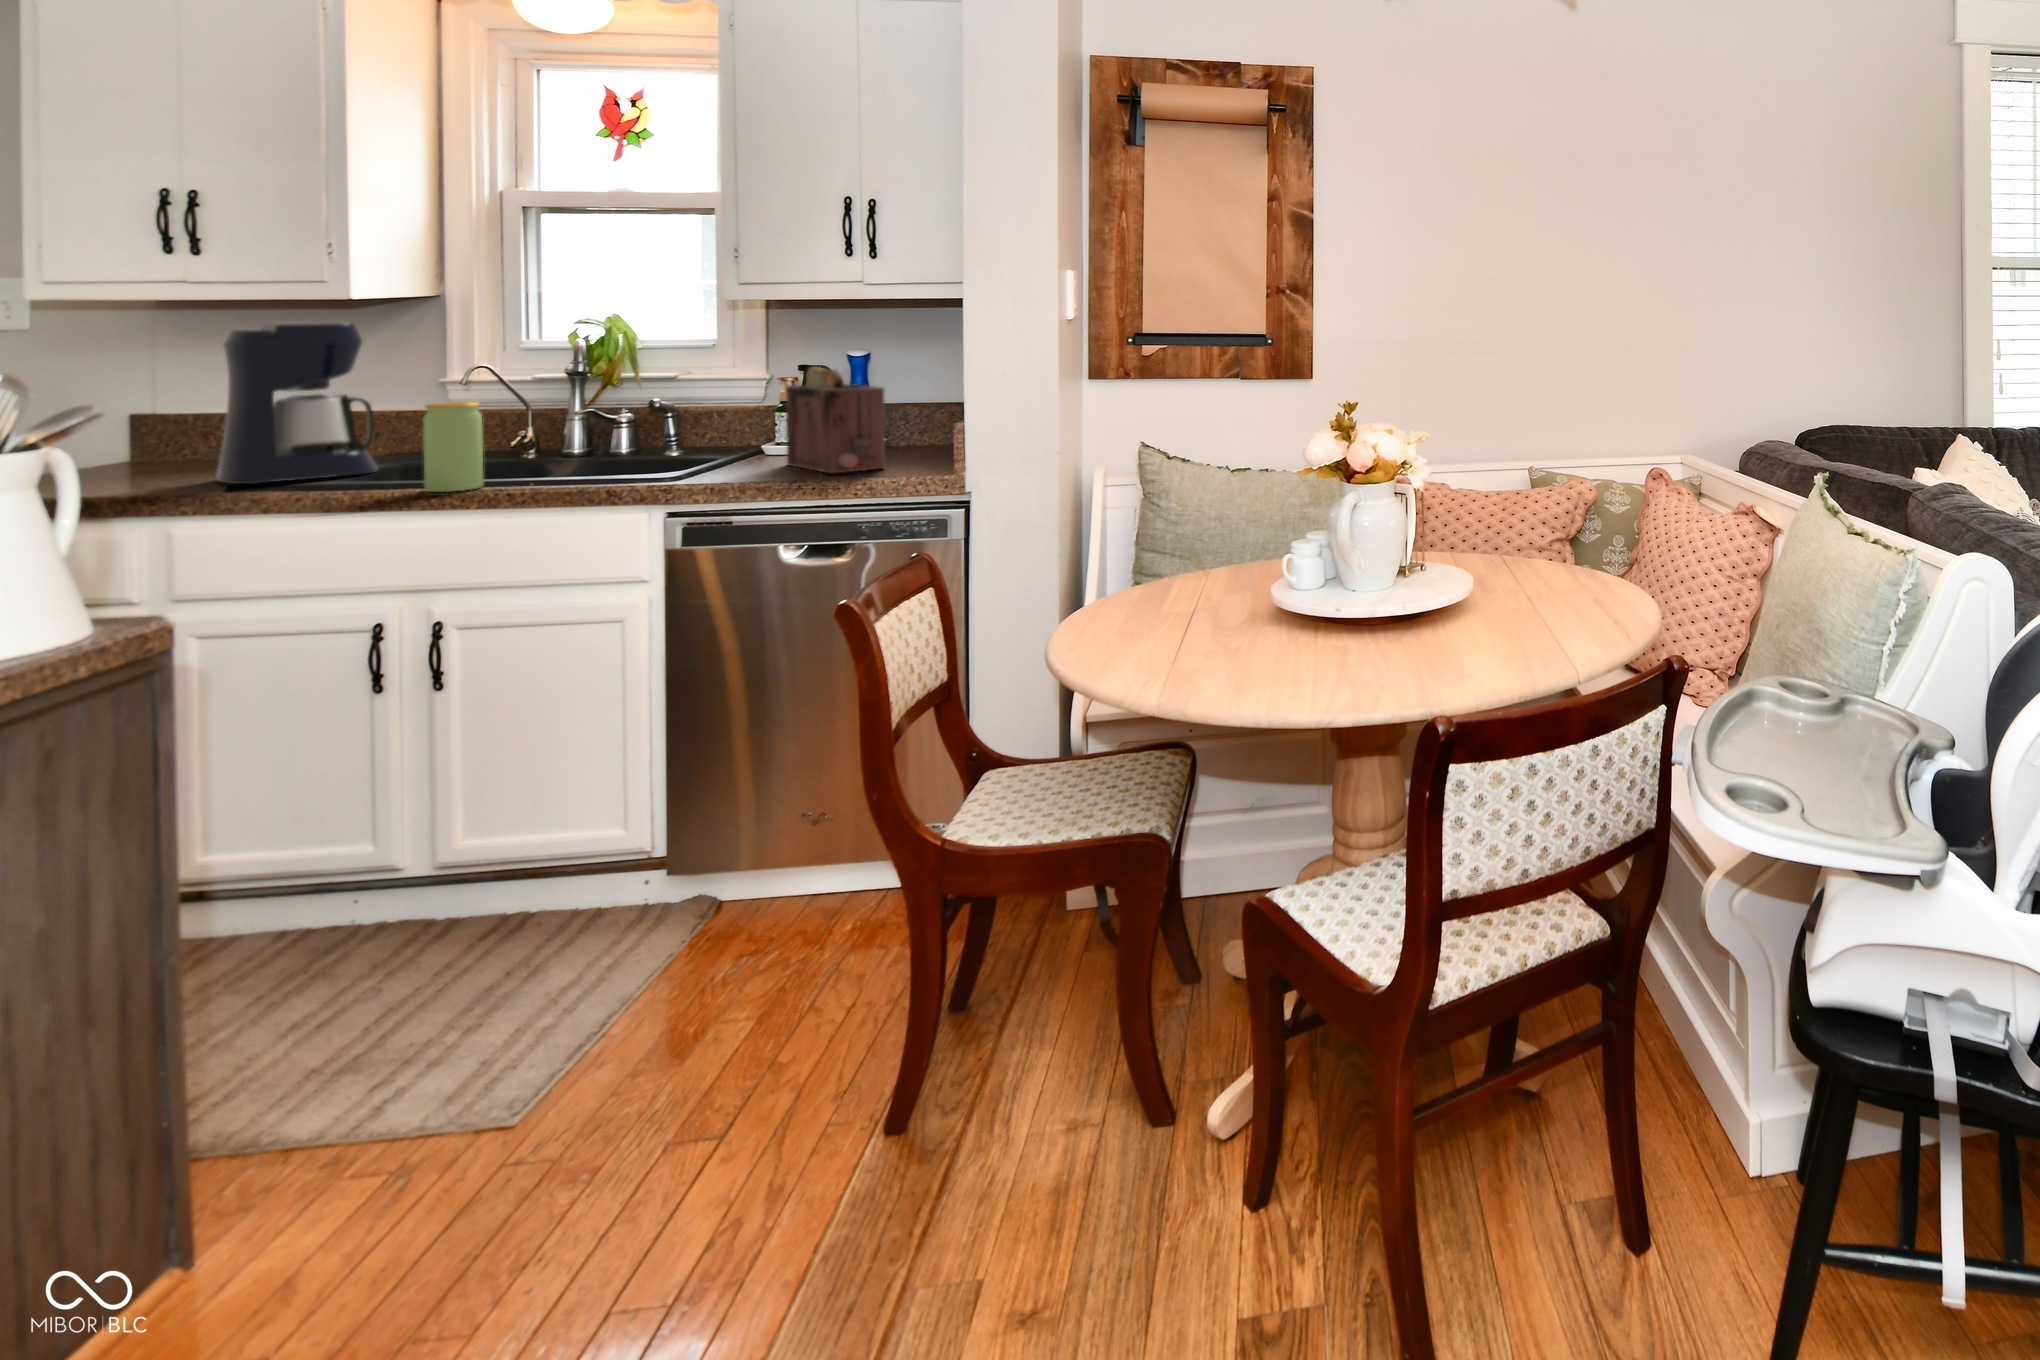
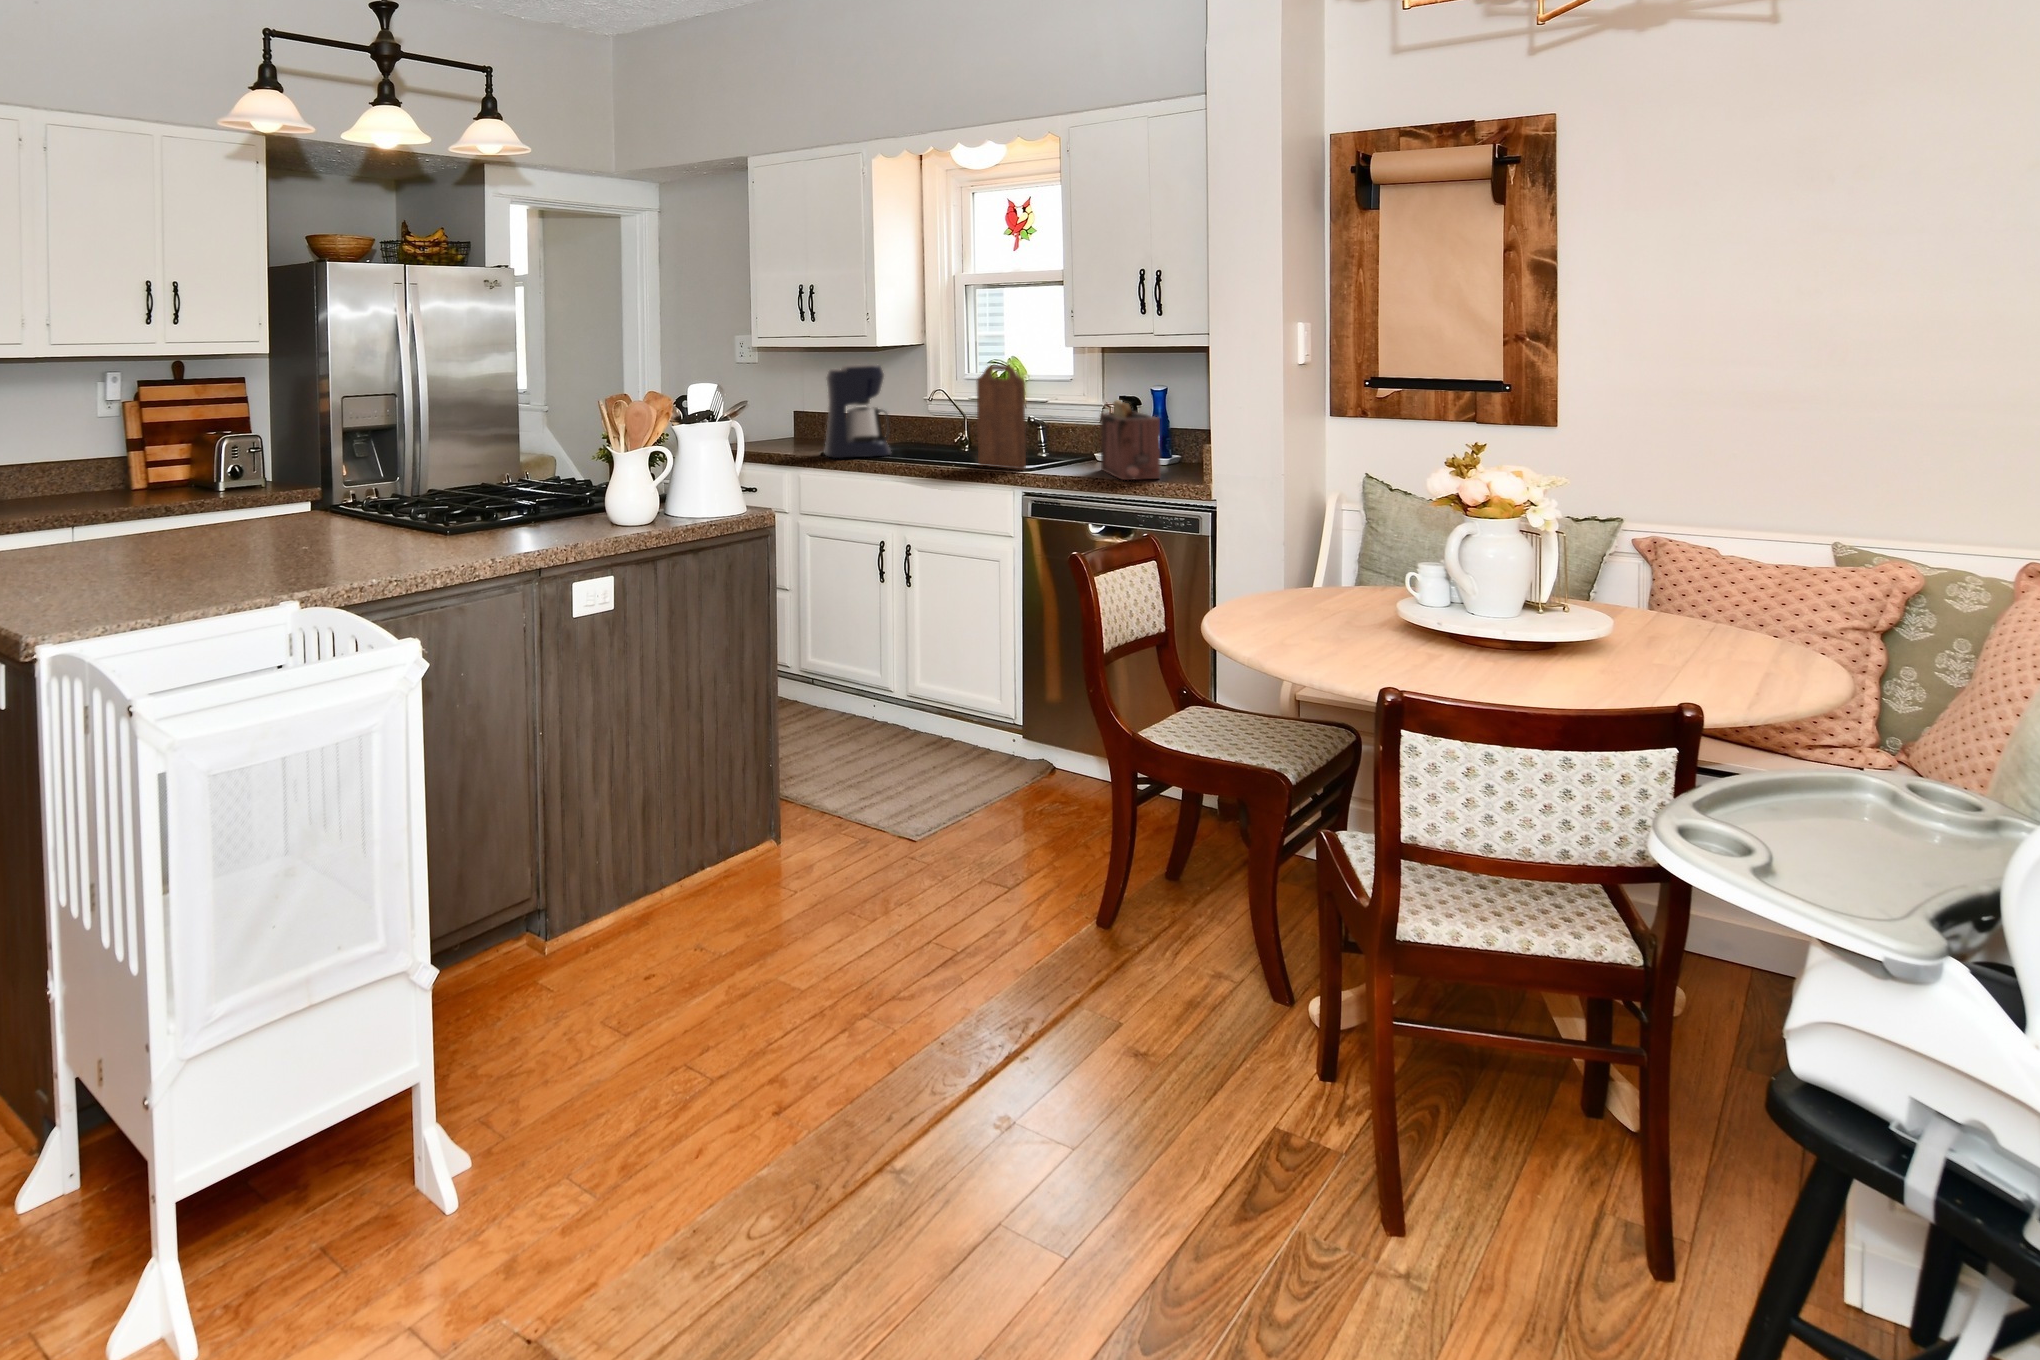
cutting board: none [568,319,663,474] -> present [976,365,1026,470]
jar: present [423,402,483,492] -> none [905,417,933,472]

